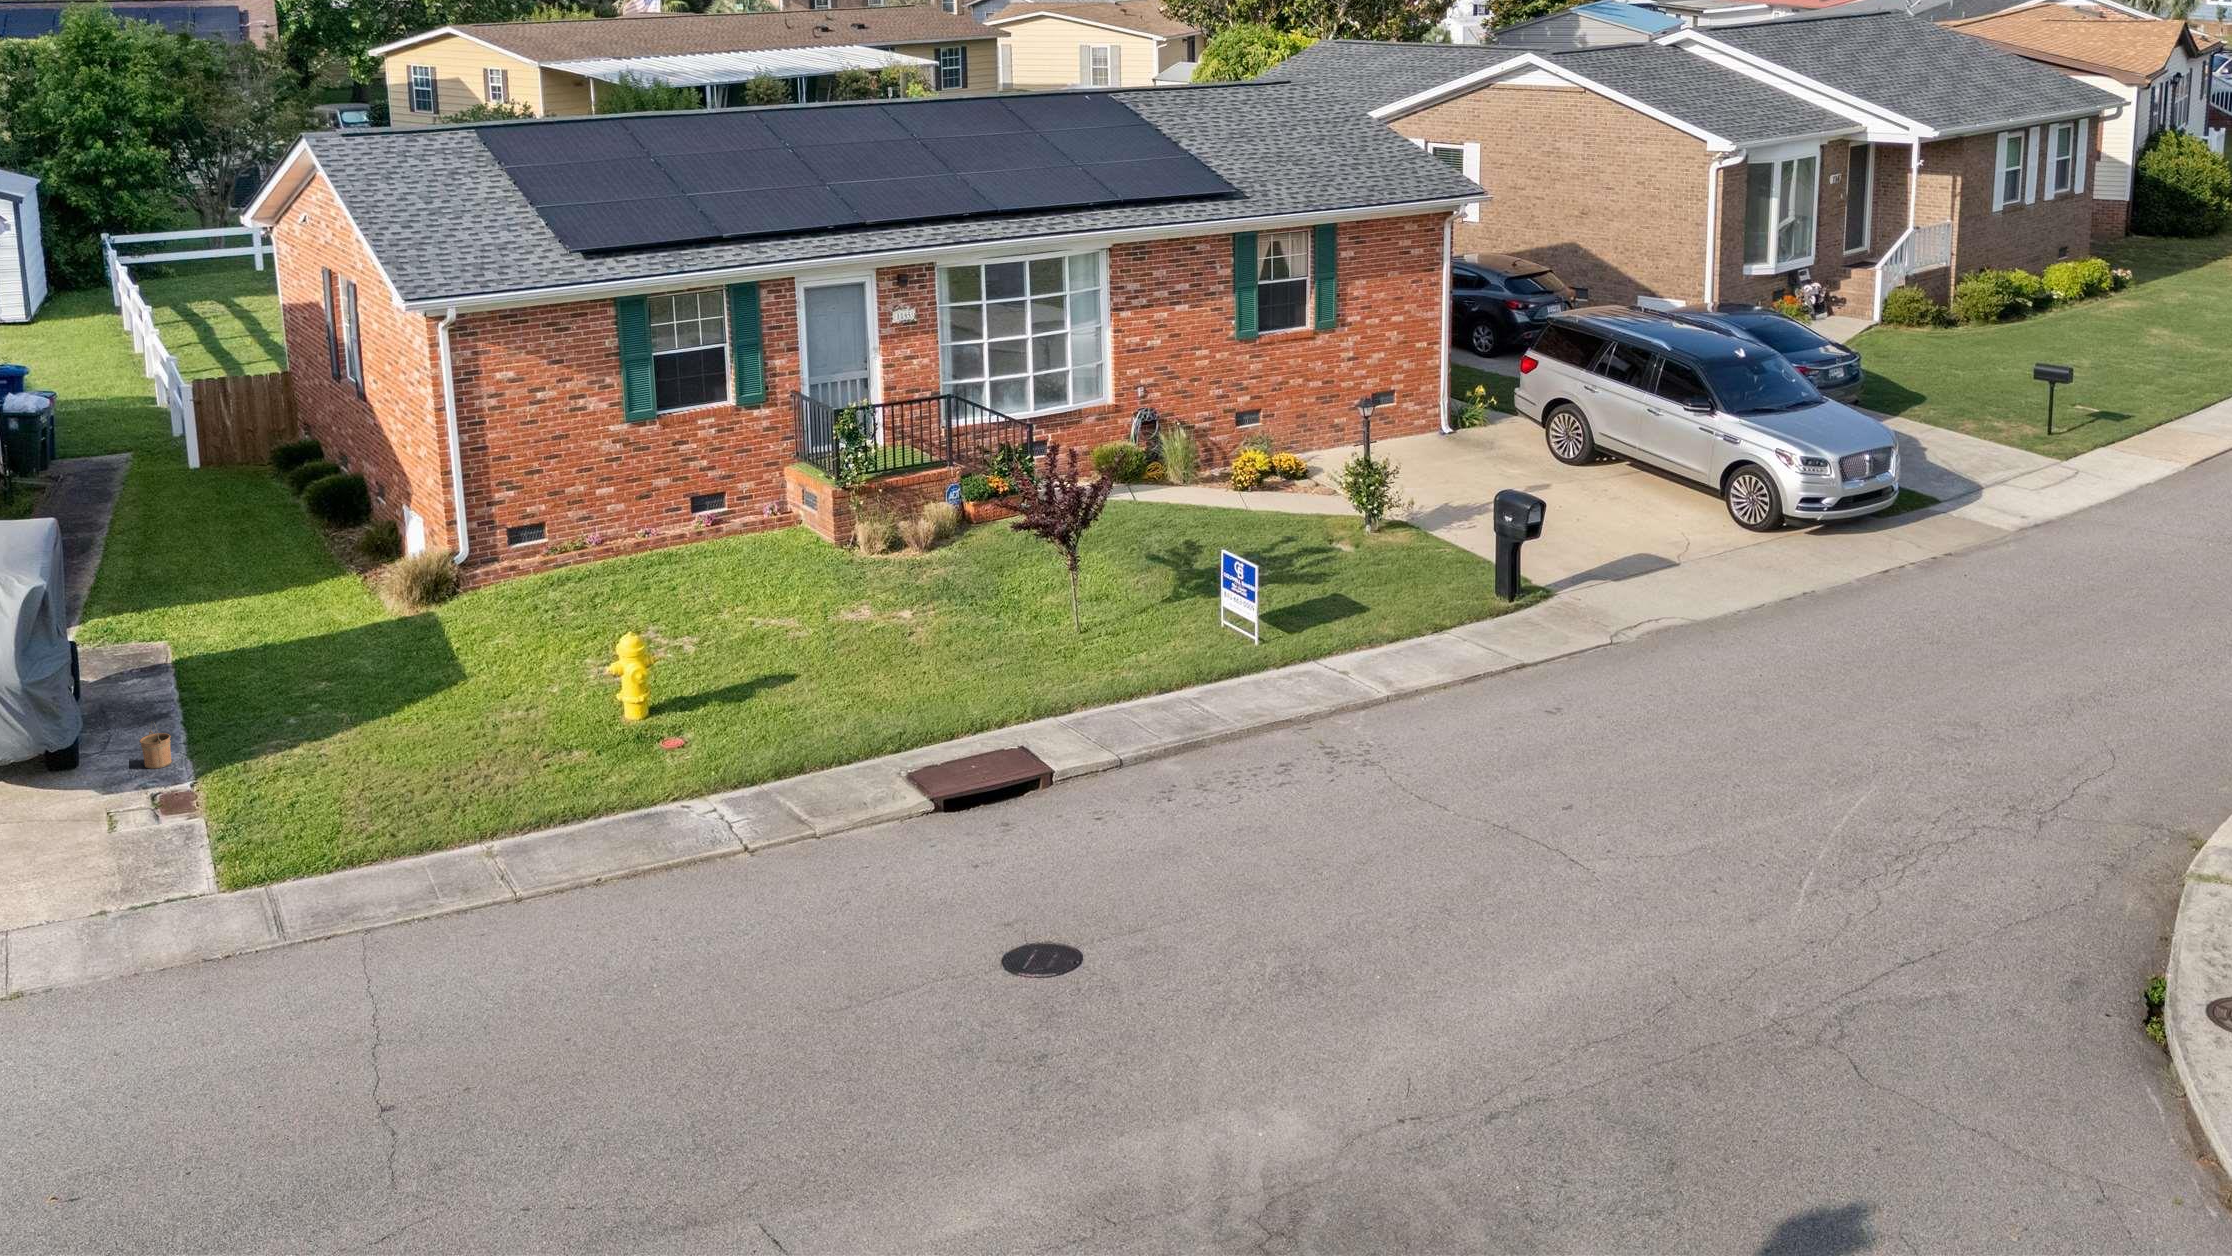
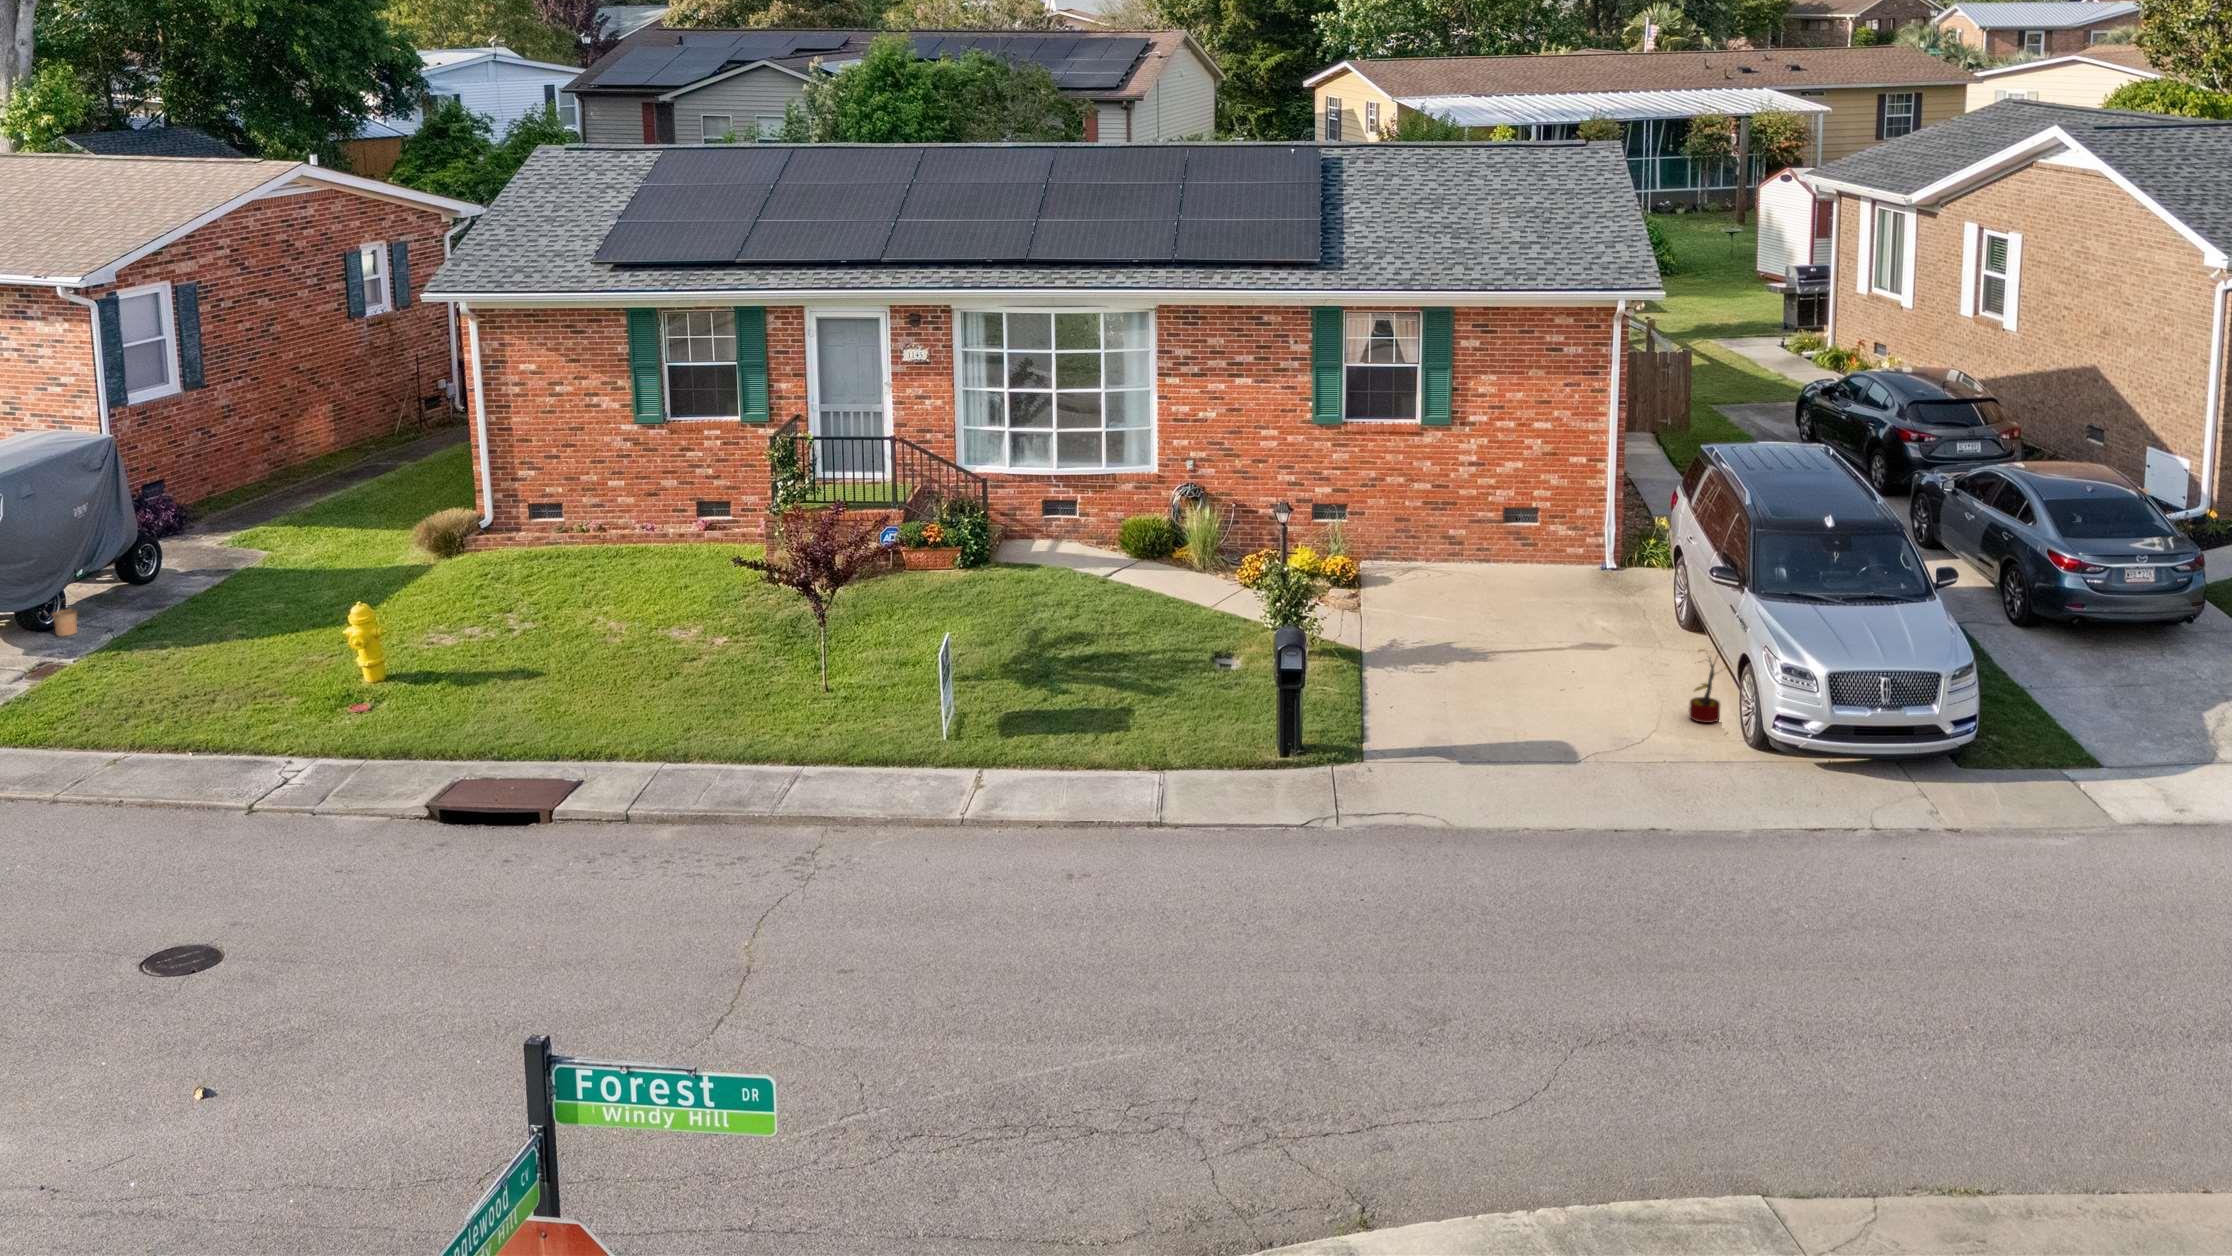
decorative plant: none [1703,455,1736,515] -> present [1689,650,1721,723]

